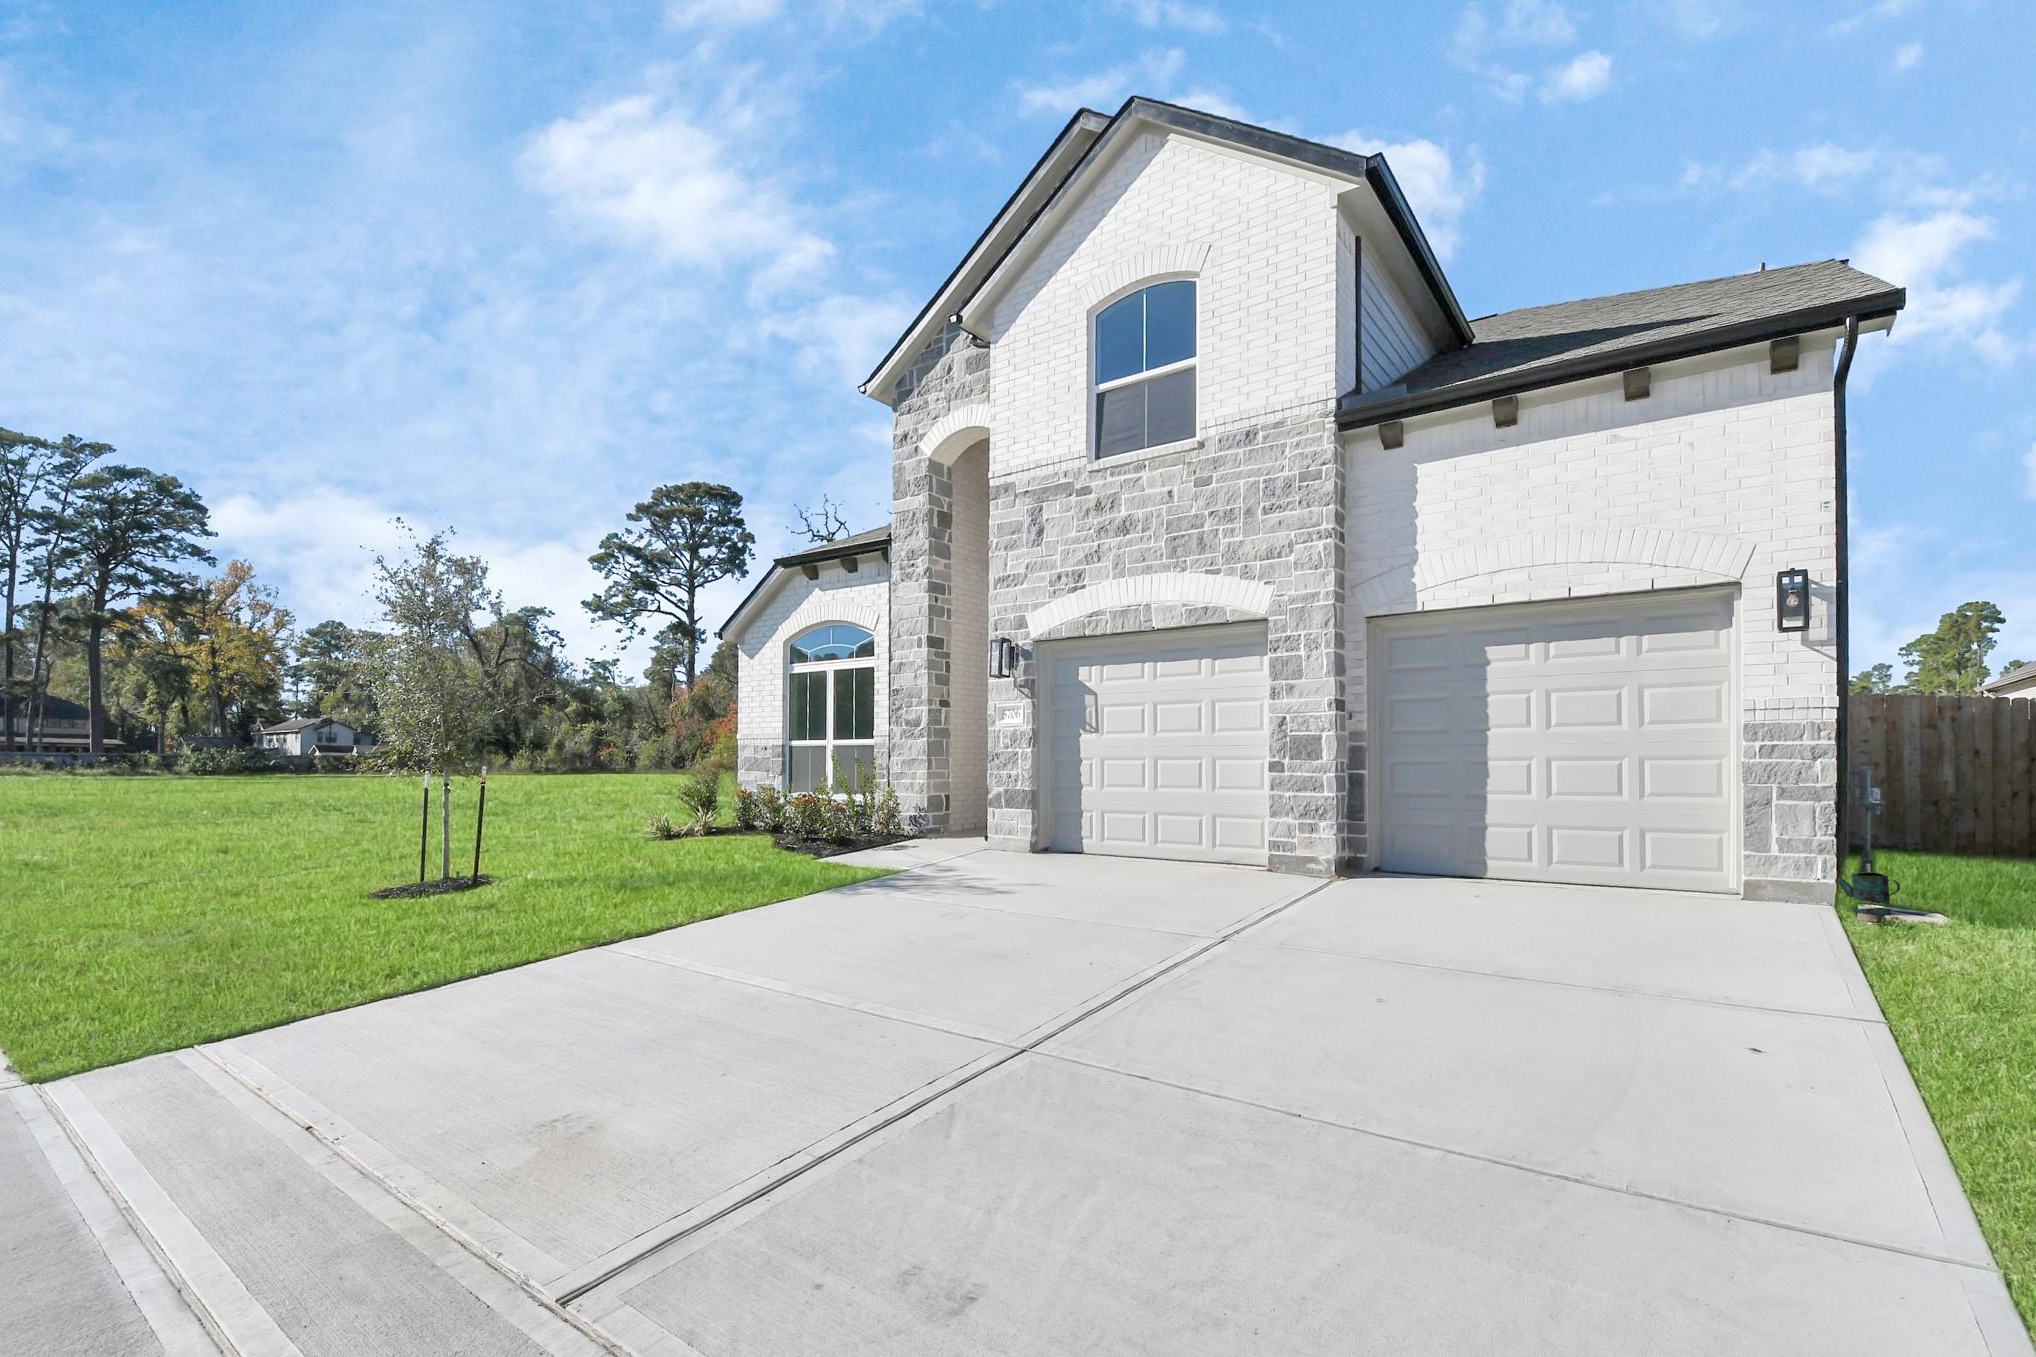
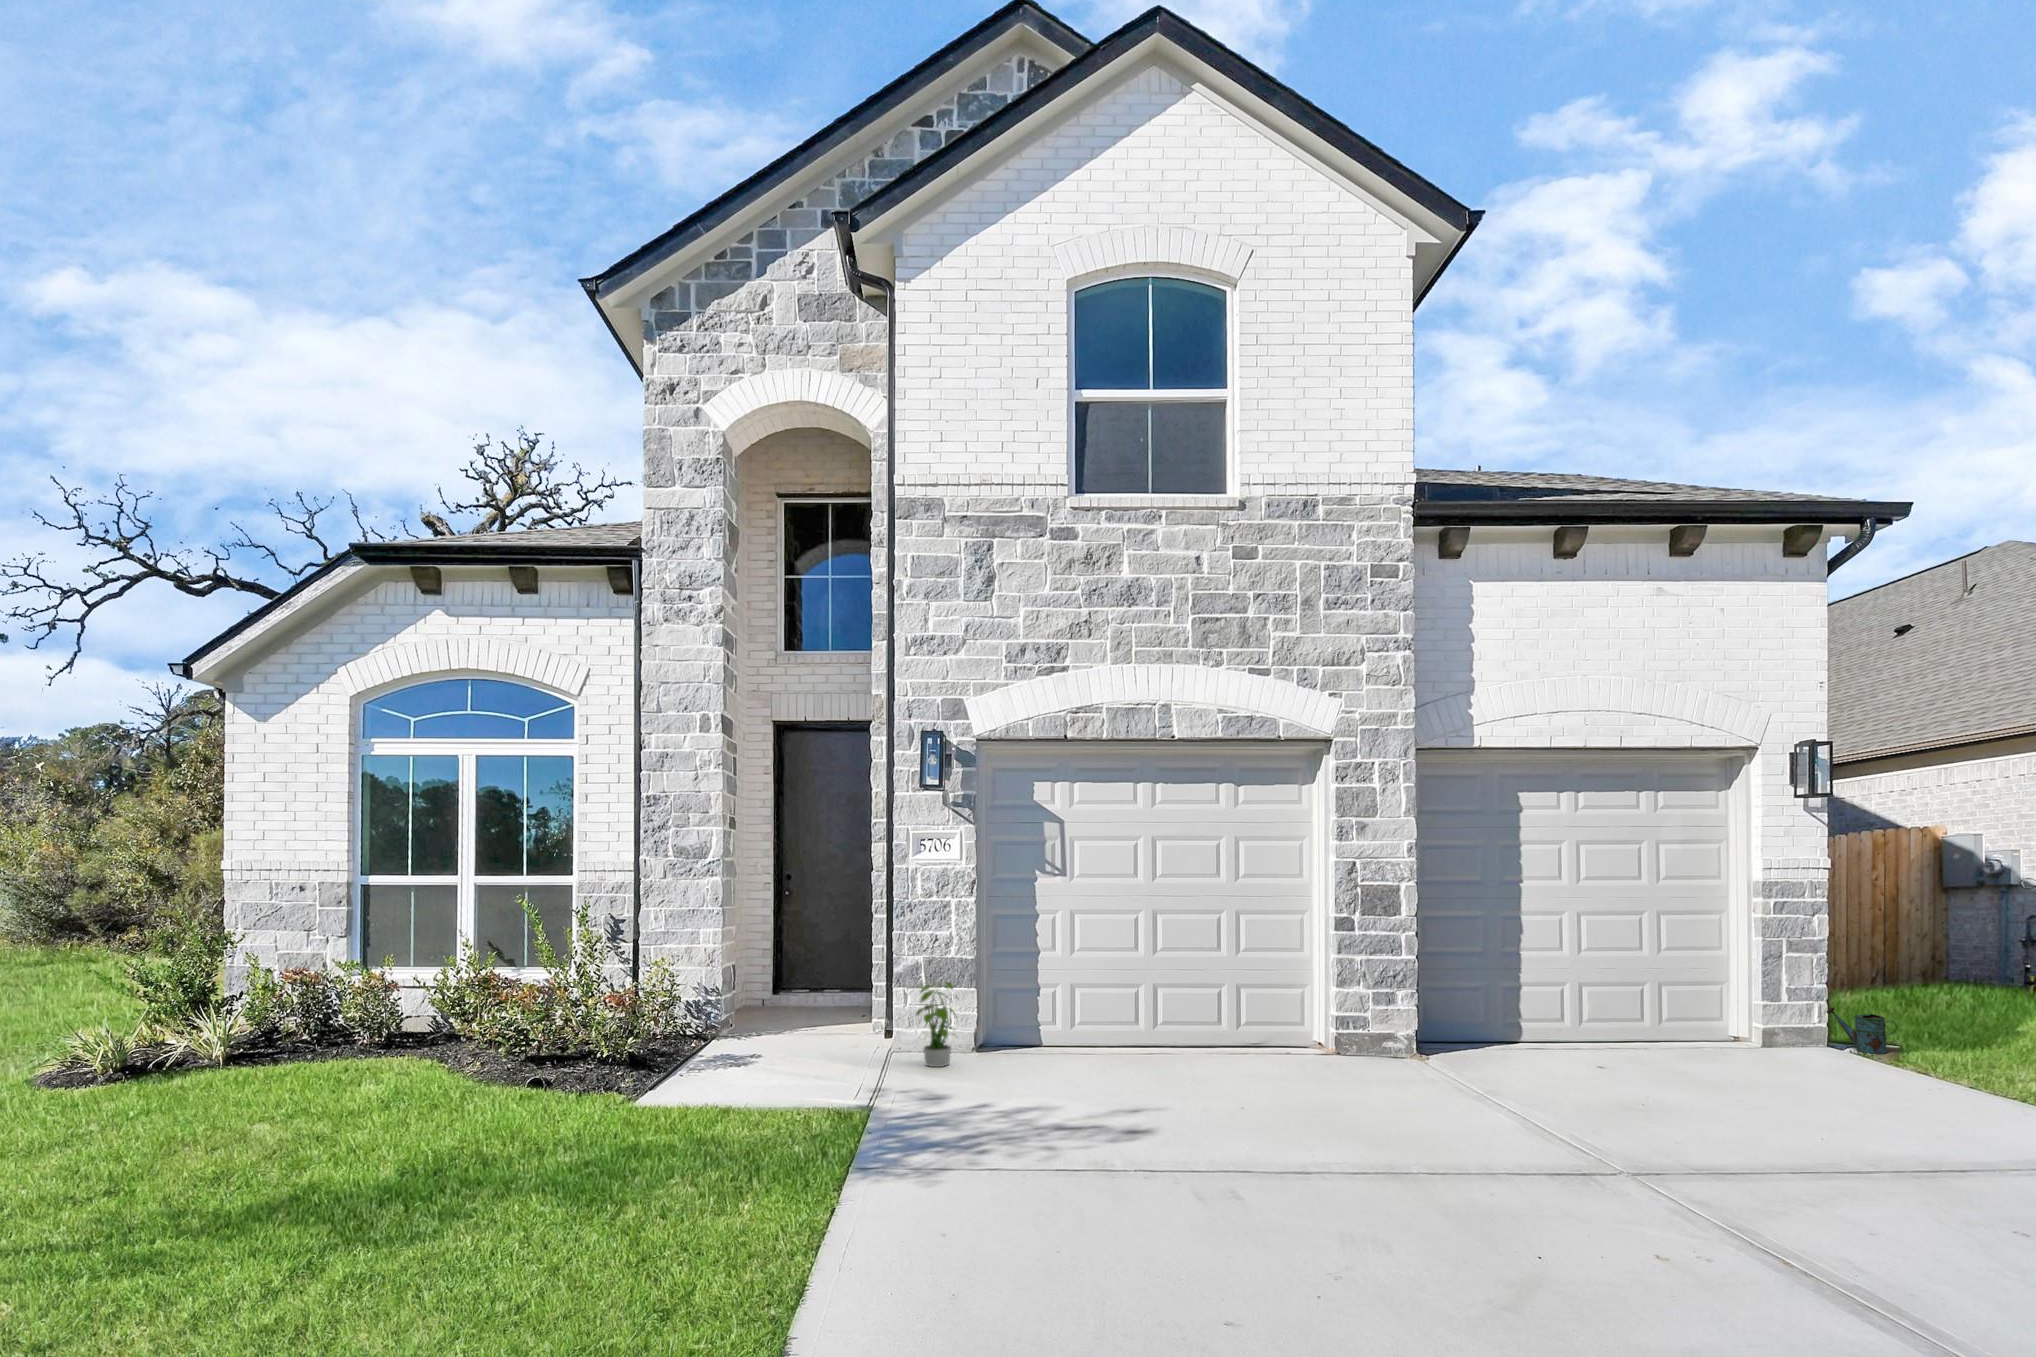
potted plant: none [980,801,1019,858] -> present [916,982,955,1067]

